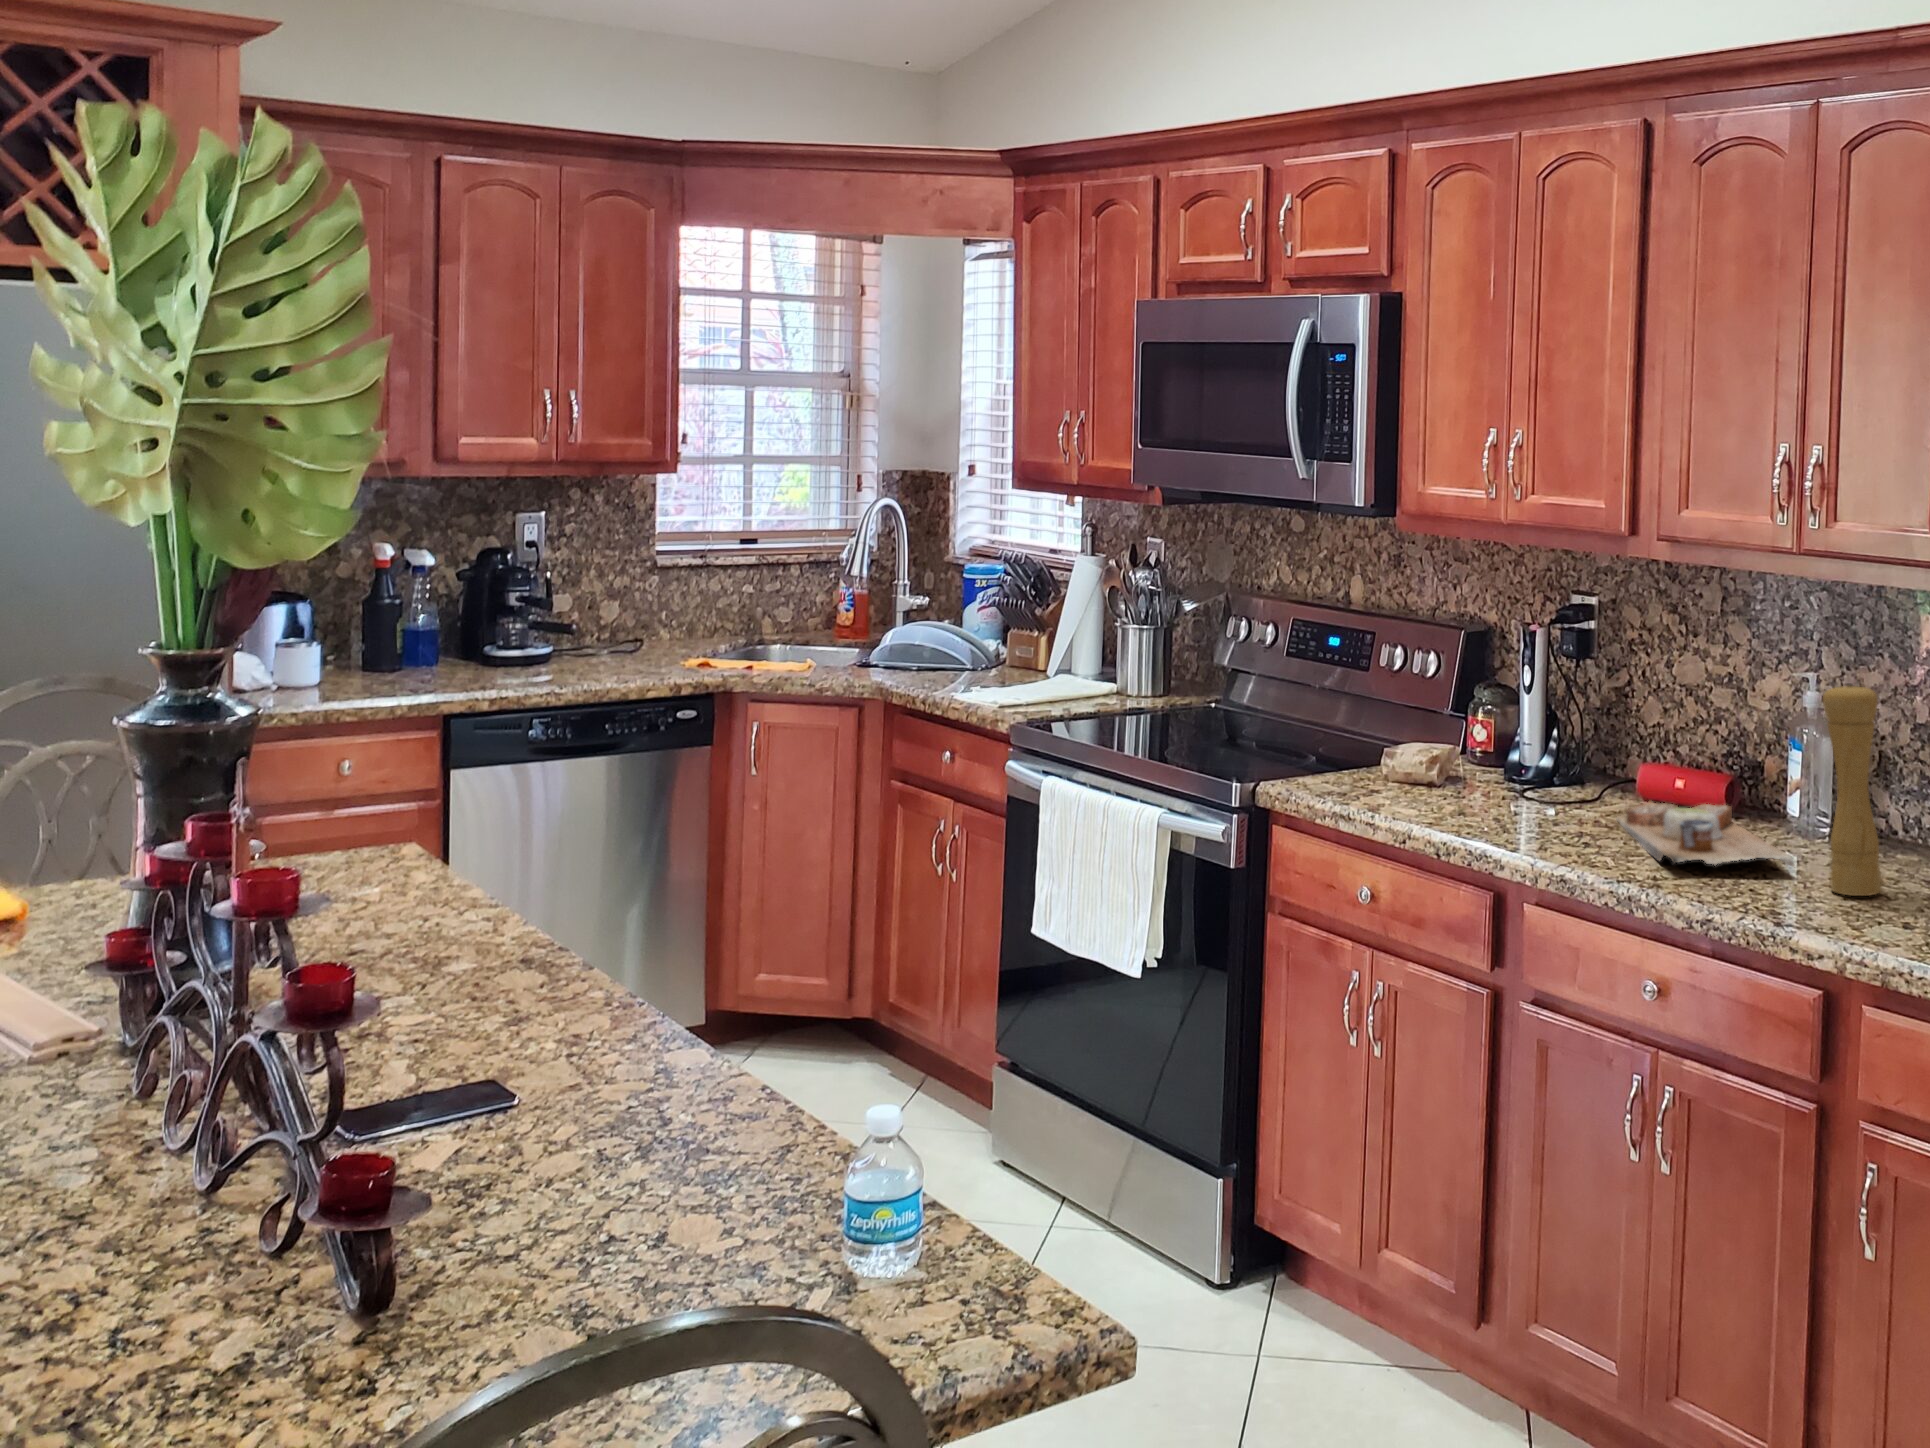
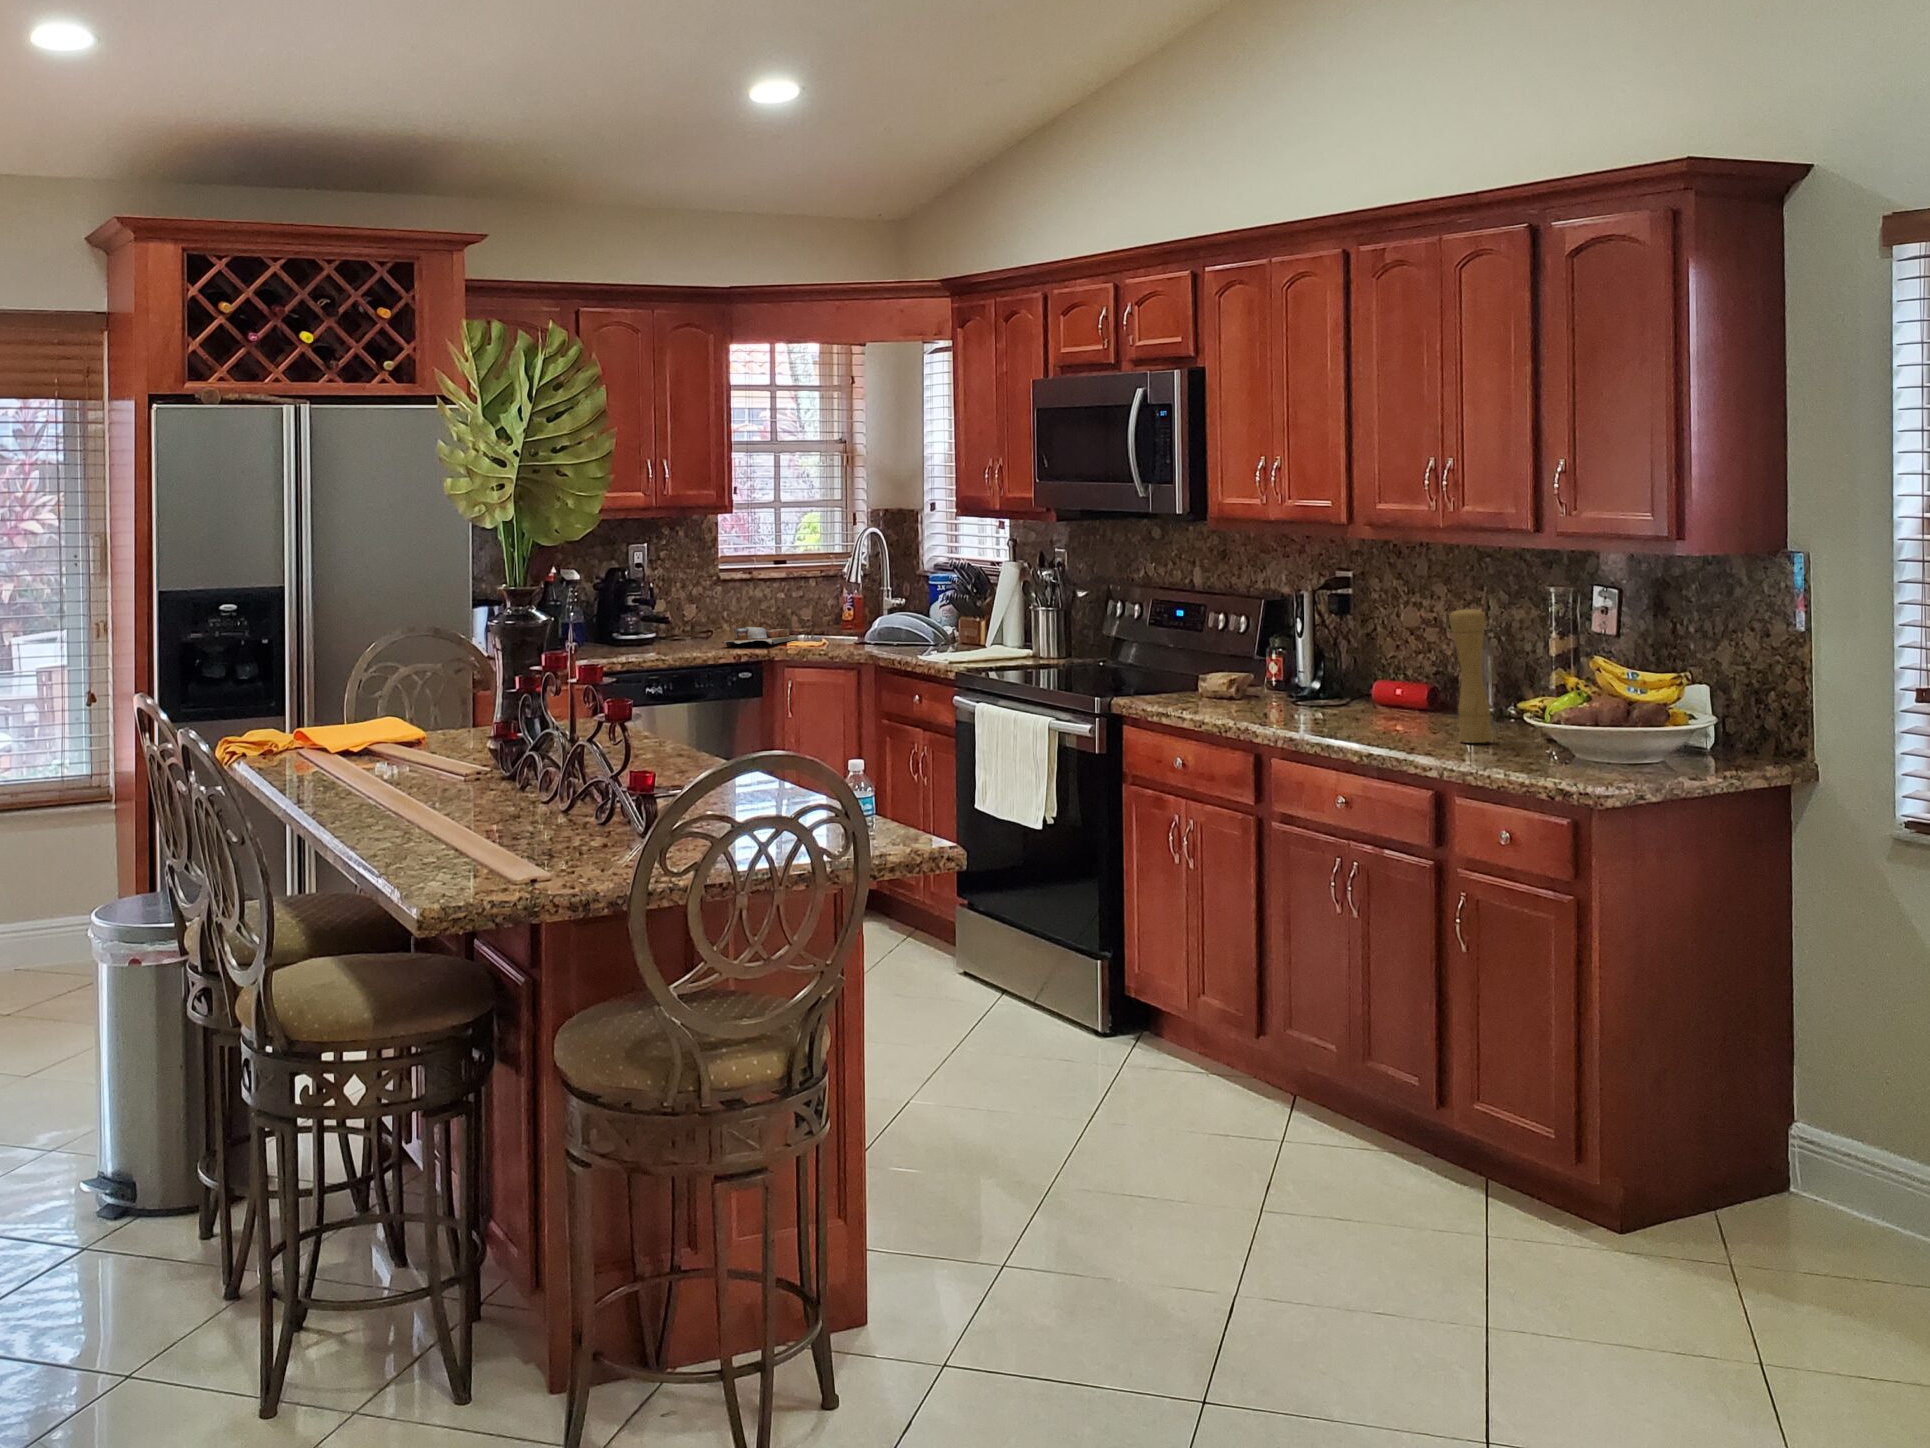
cutting board: present [1616,801,1794,866] -> present [722,627,796,646]

